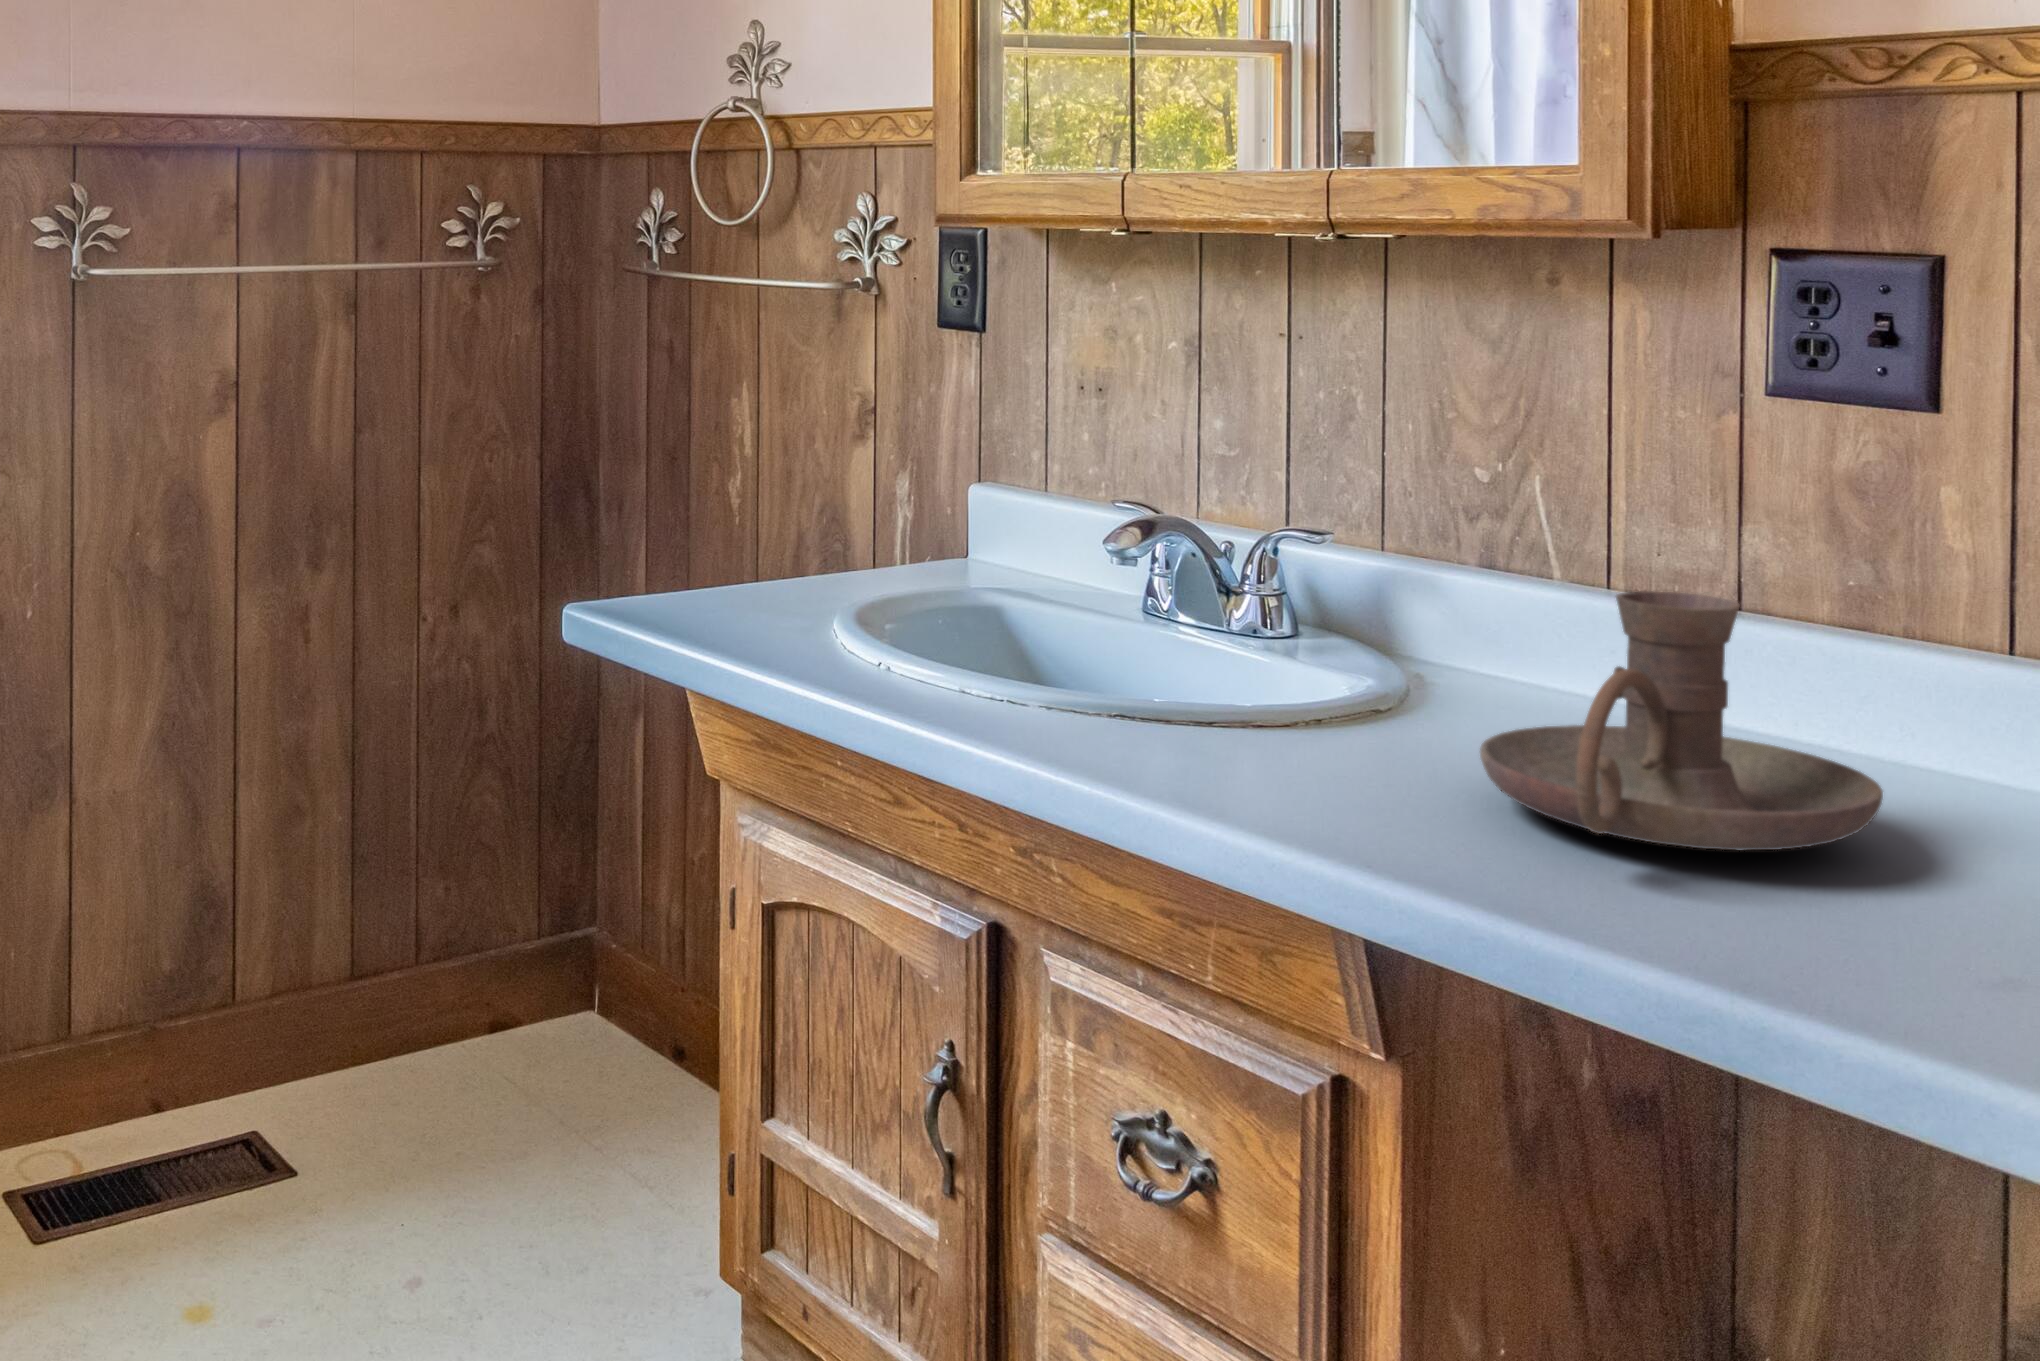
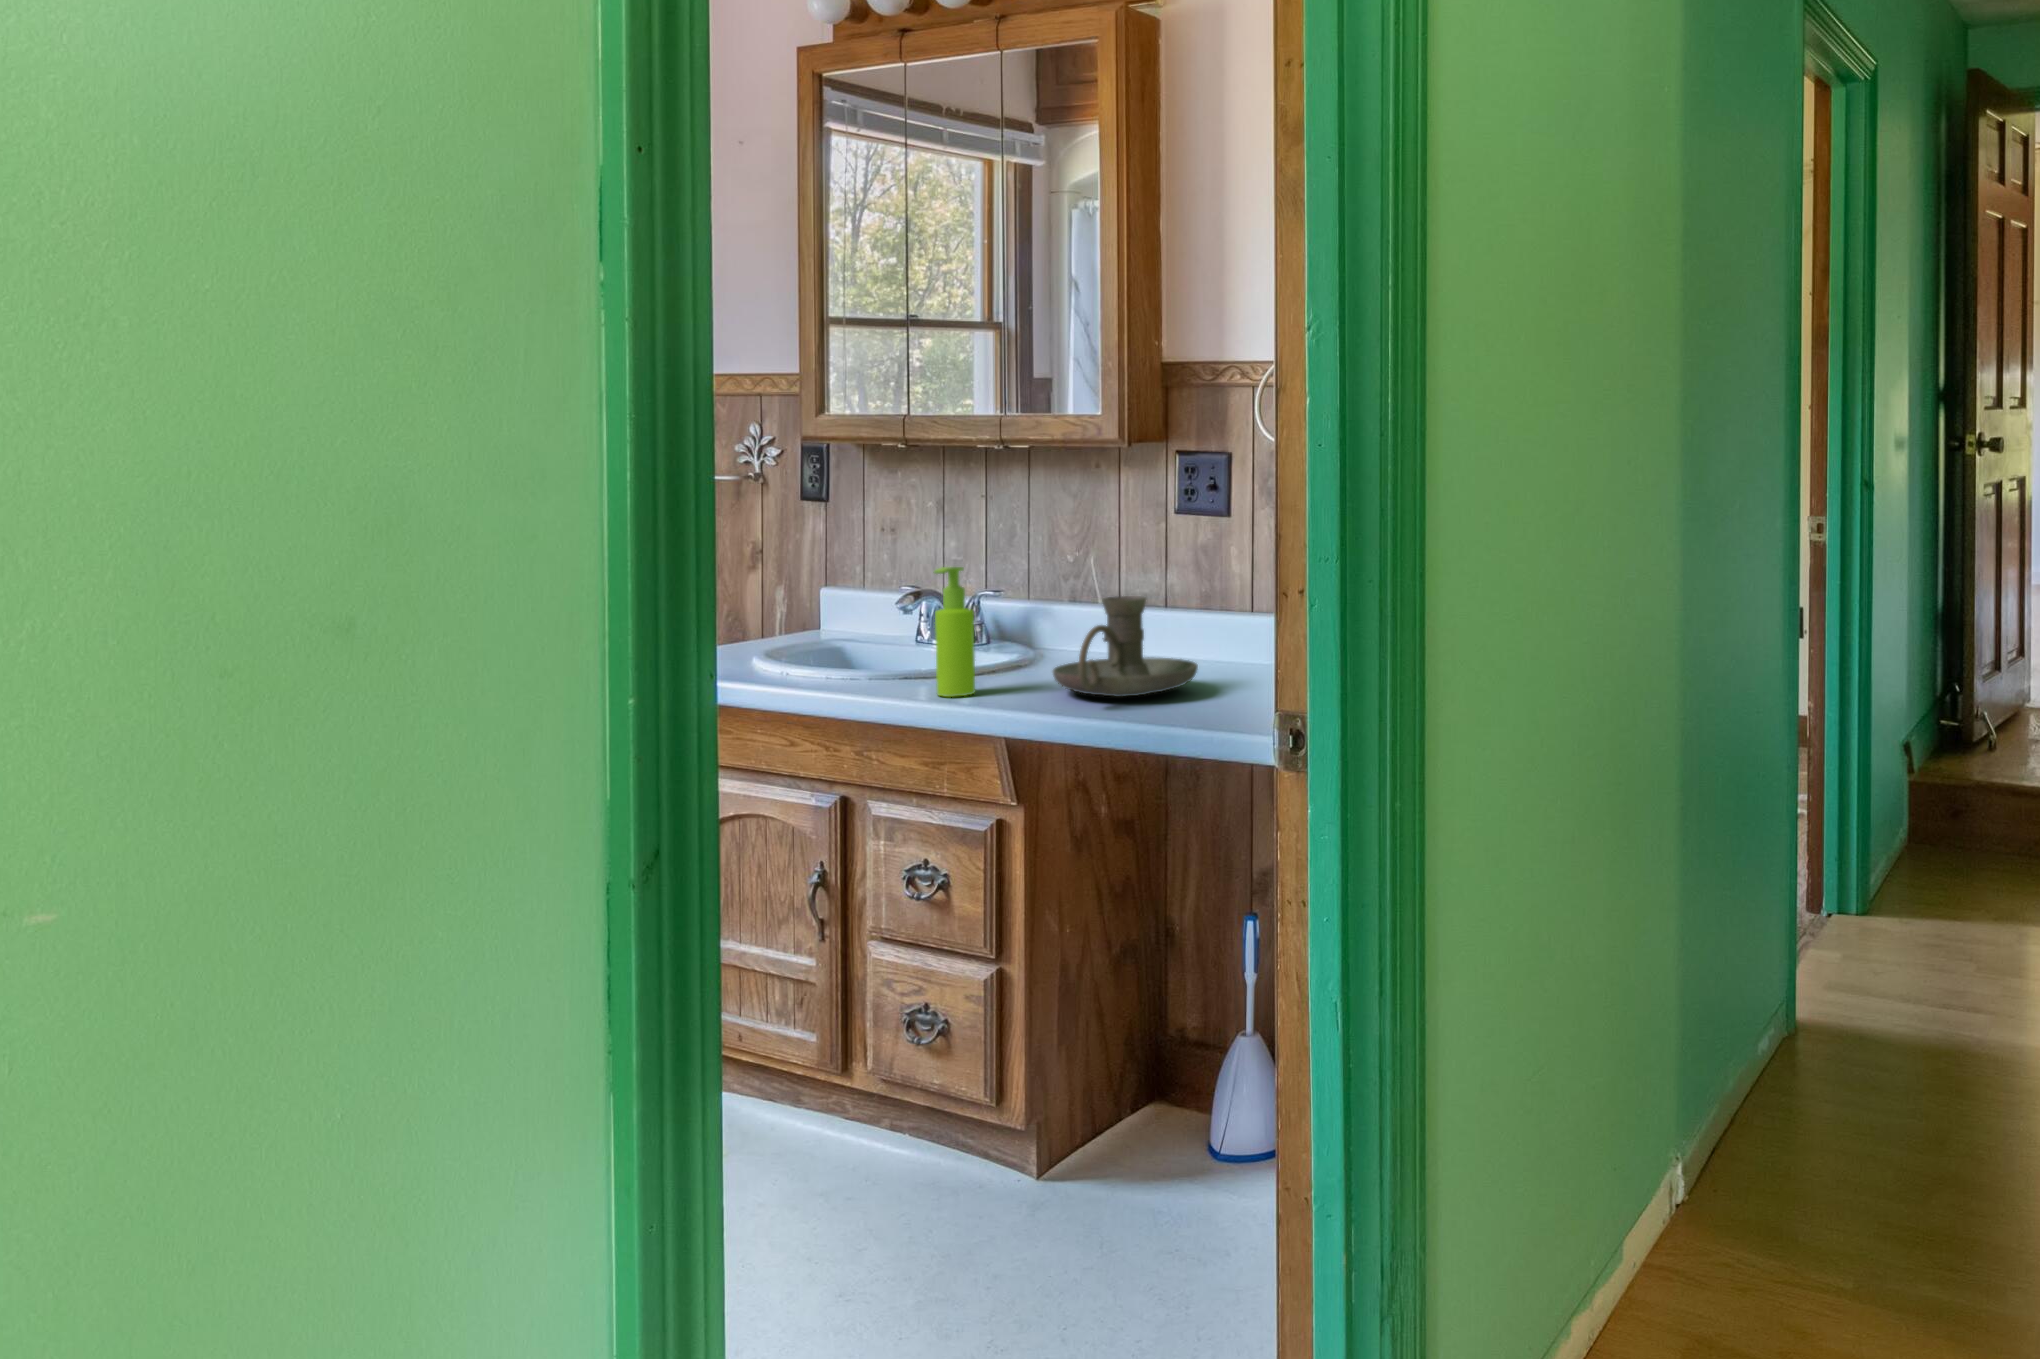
soap dispenser: none [1203,494,1293,783] -> present [934,567,975,697]

